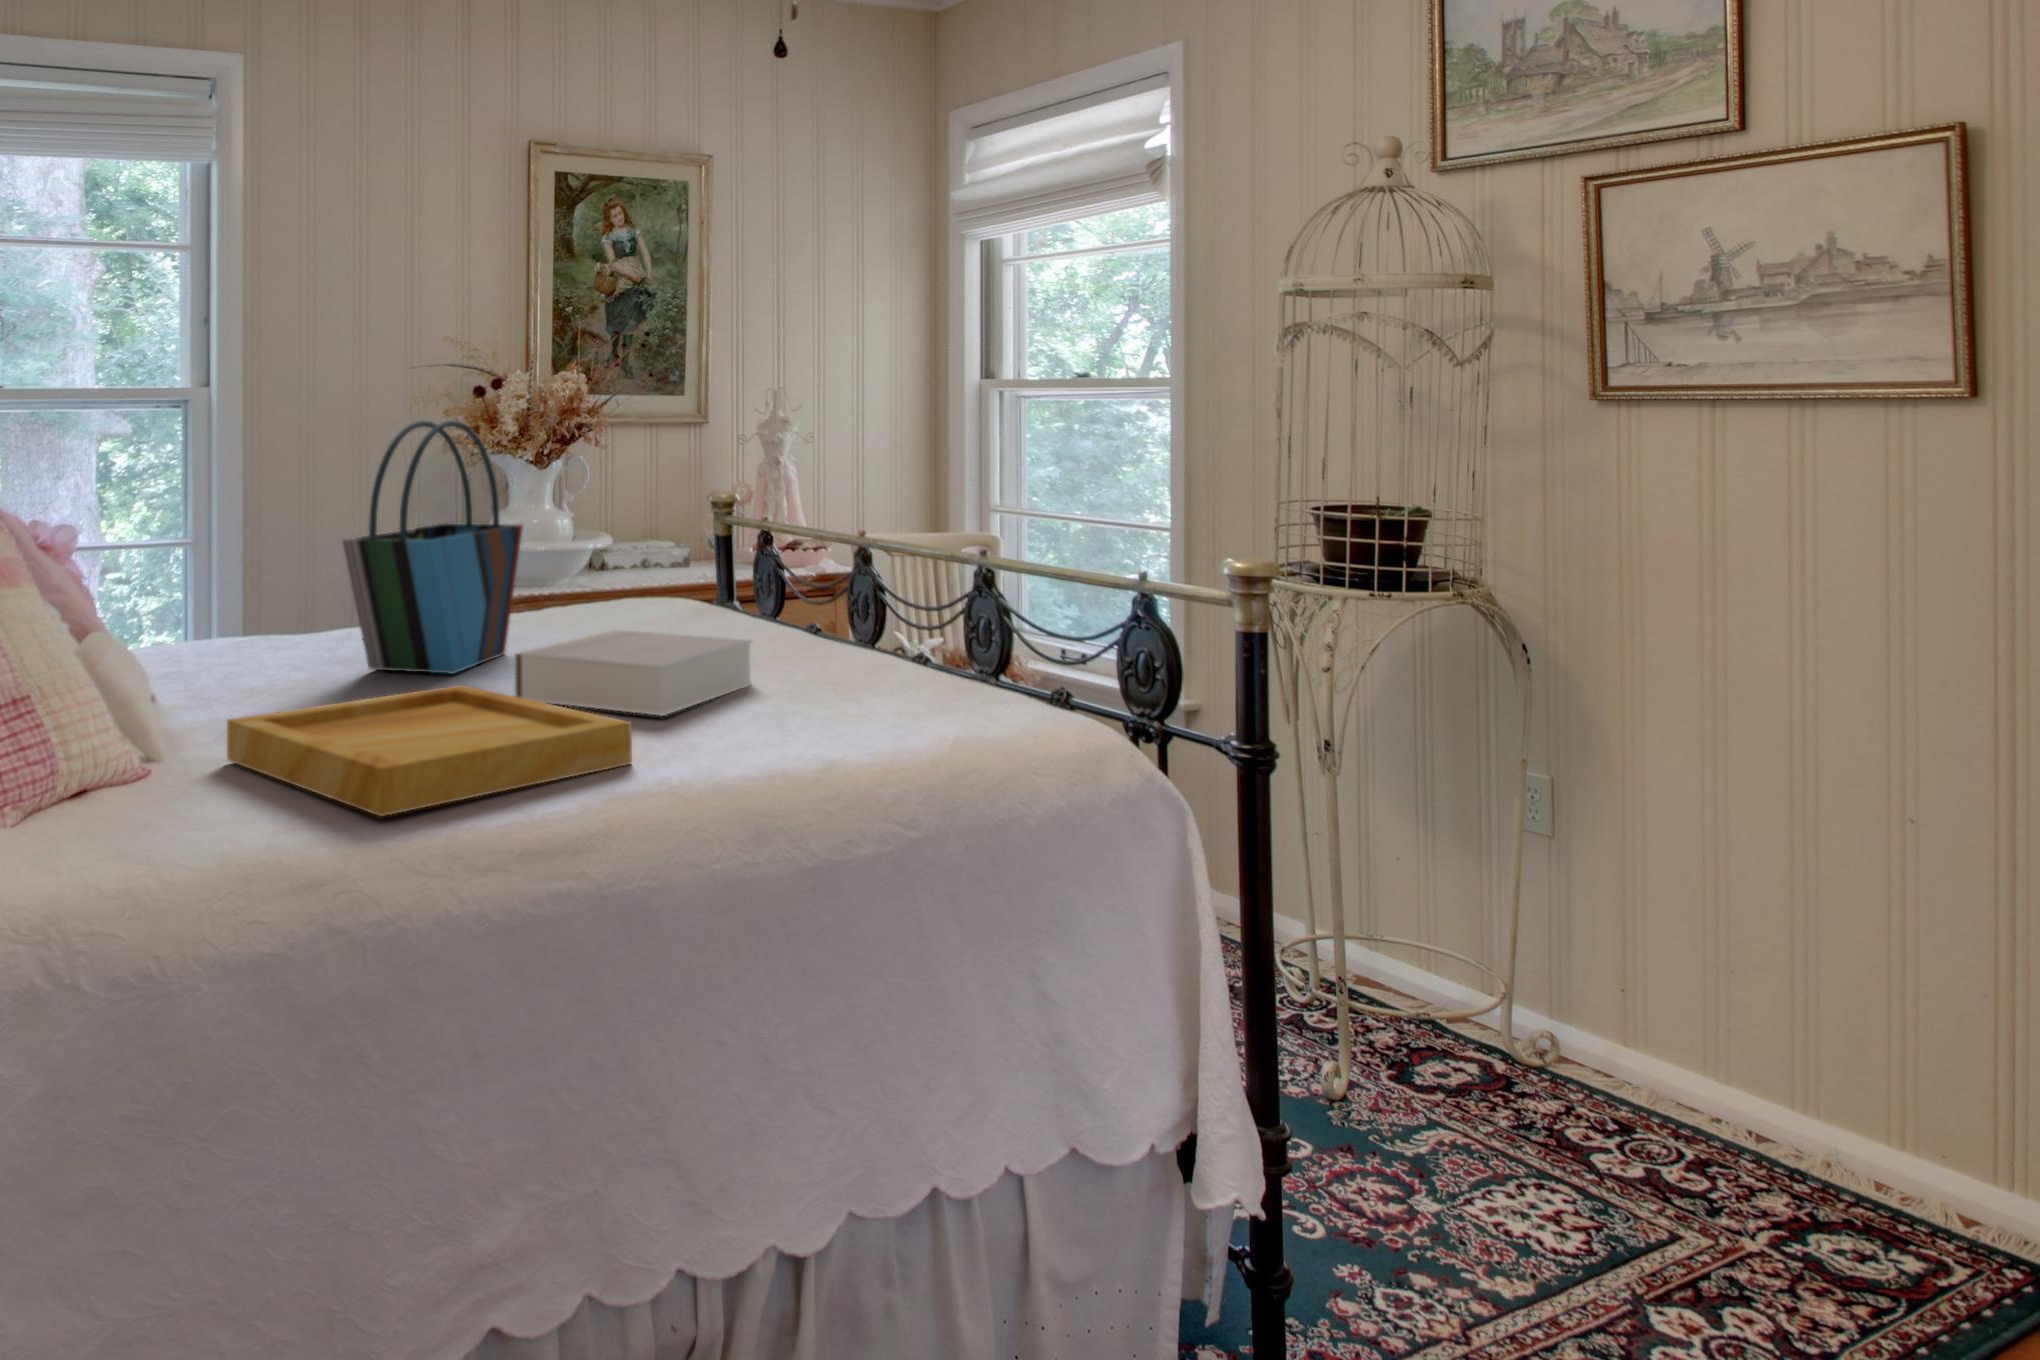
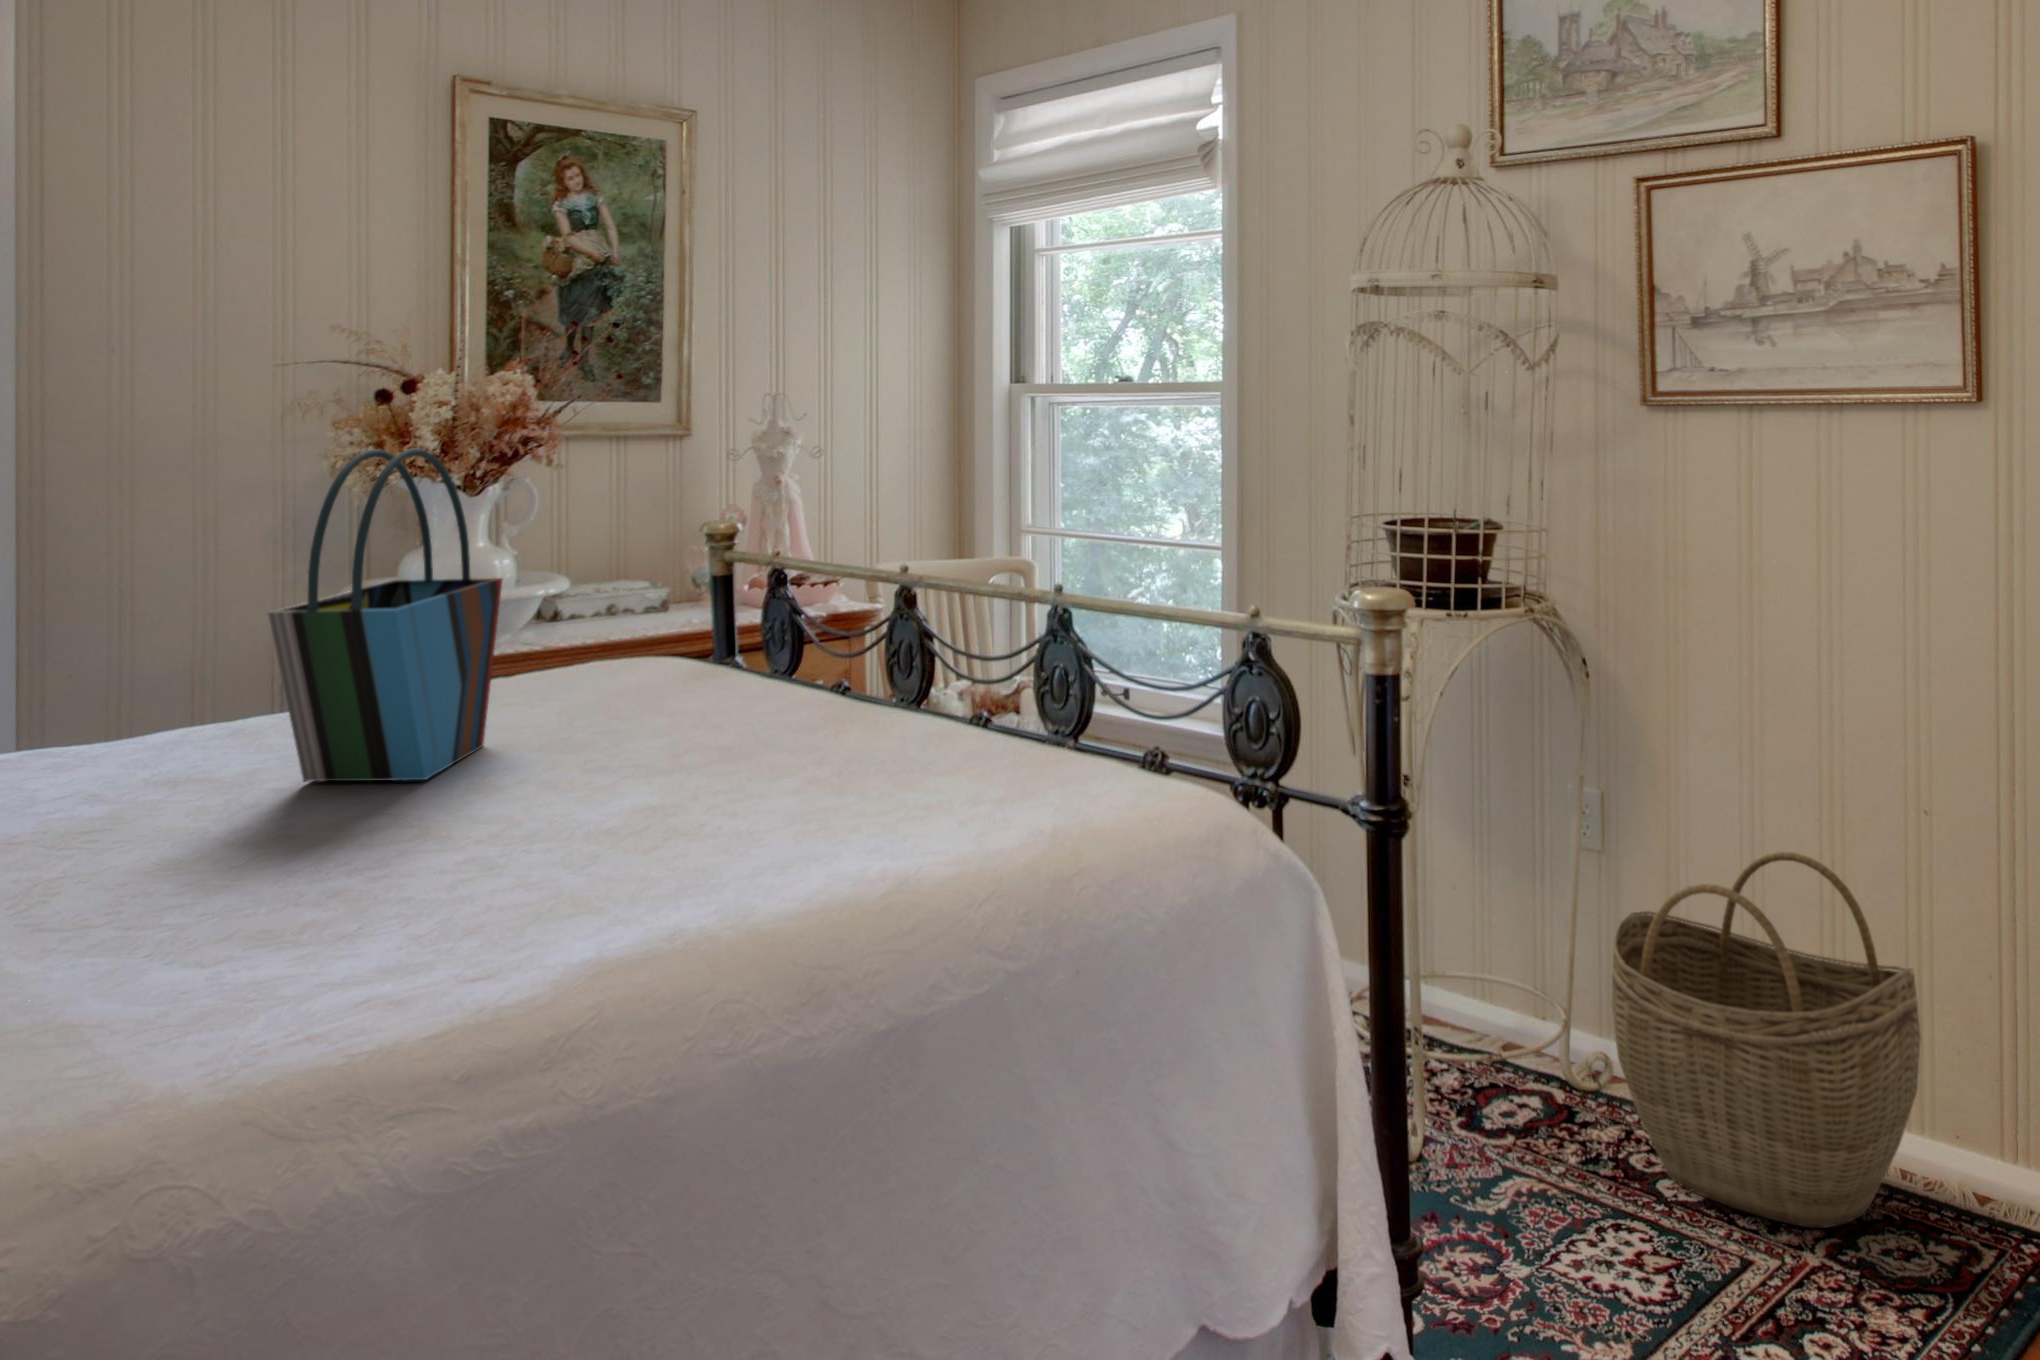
book: present [515,630,752,716] -> none [521,709,818,821]
tray: present [227,685,632,816] -> none [135,801,707,1008]
woven basket: none [1546,844,1893,1219] -> present [1612,852,1921,1228]

